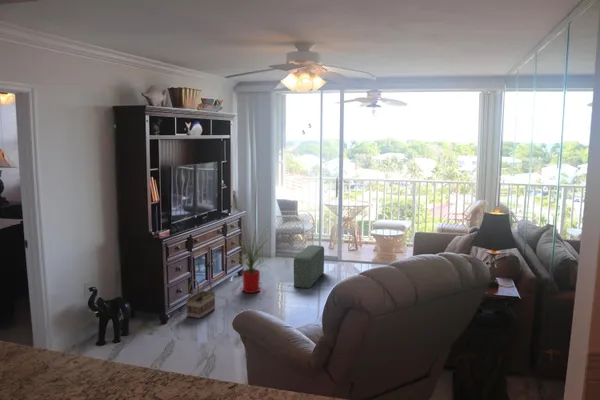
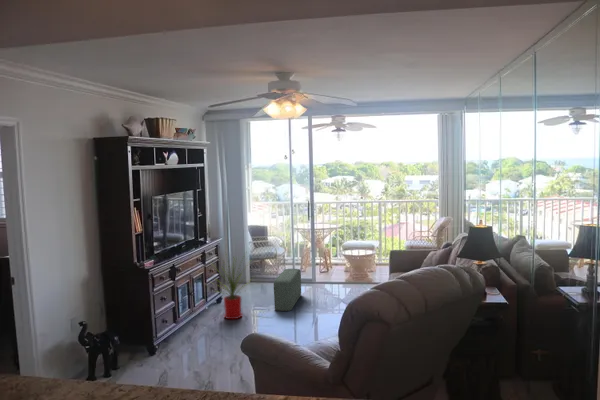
basket: present [186,280,215,318] -> none [172,308,201,348]

